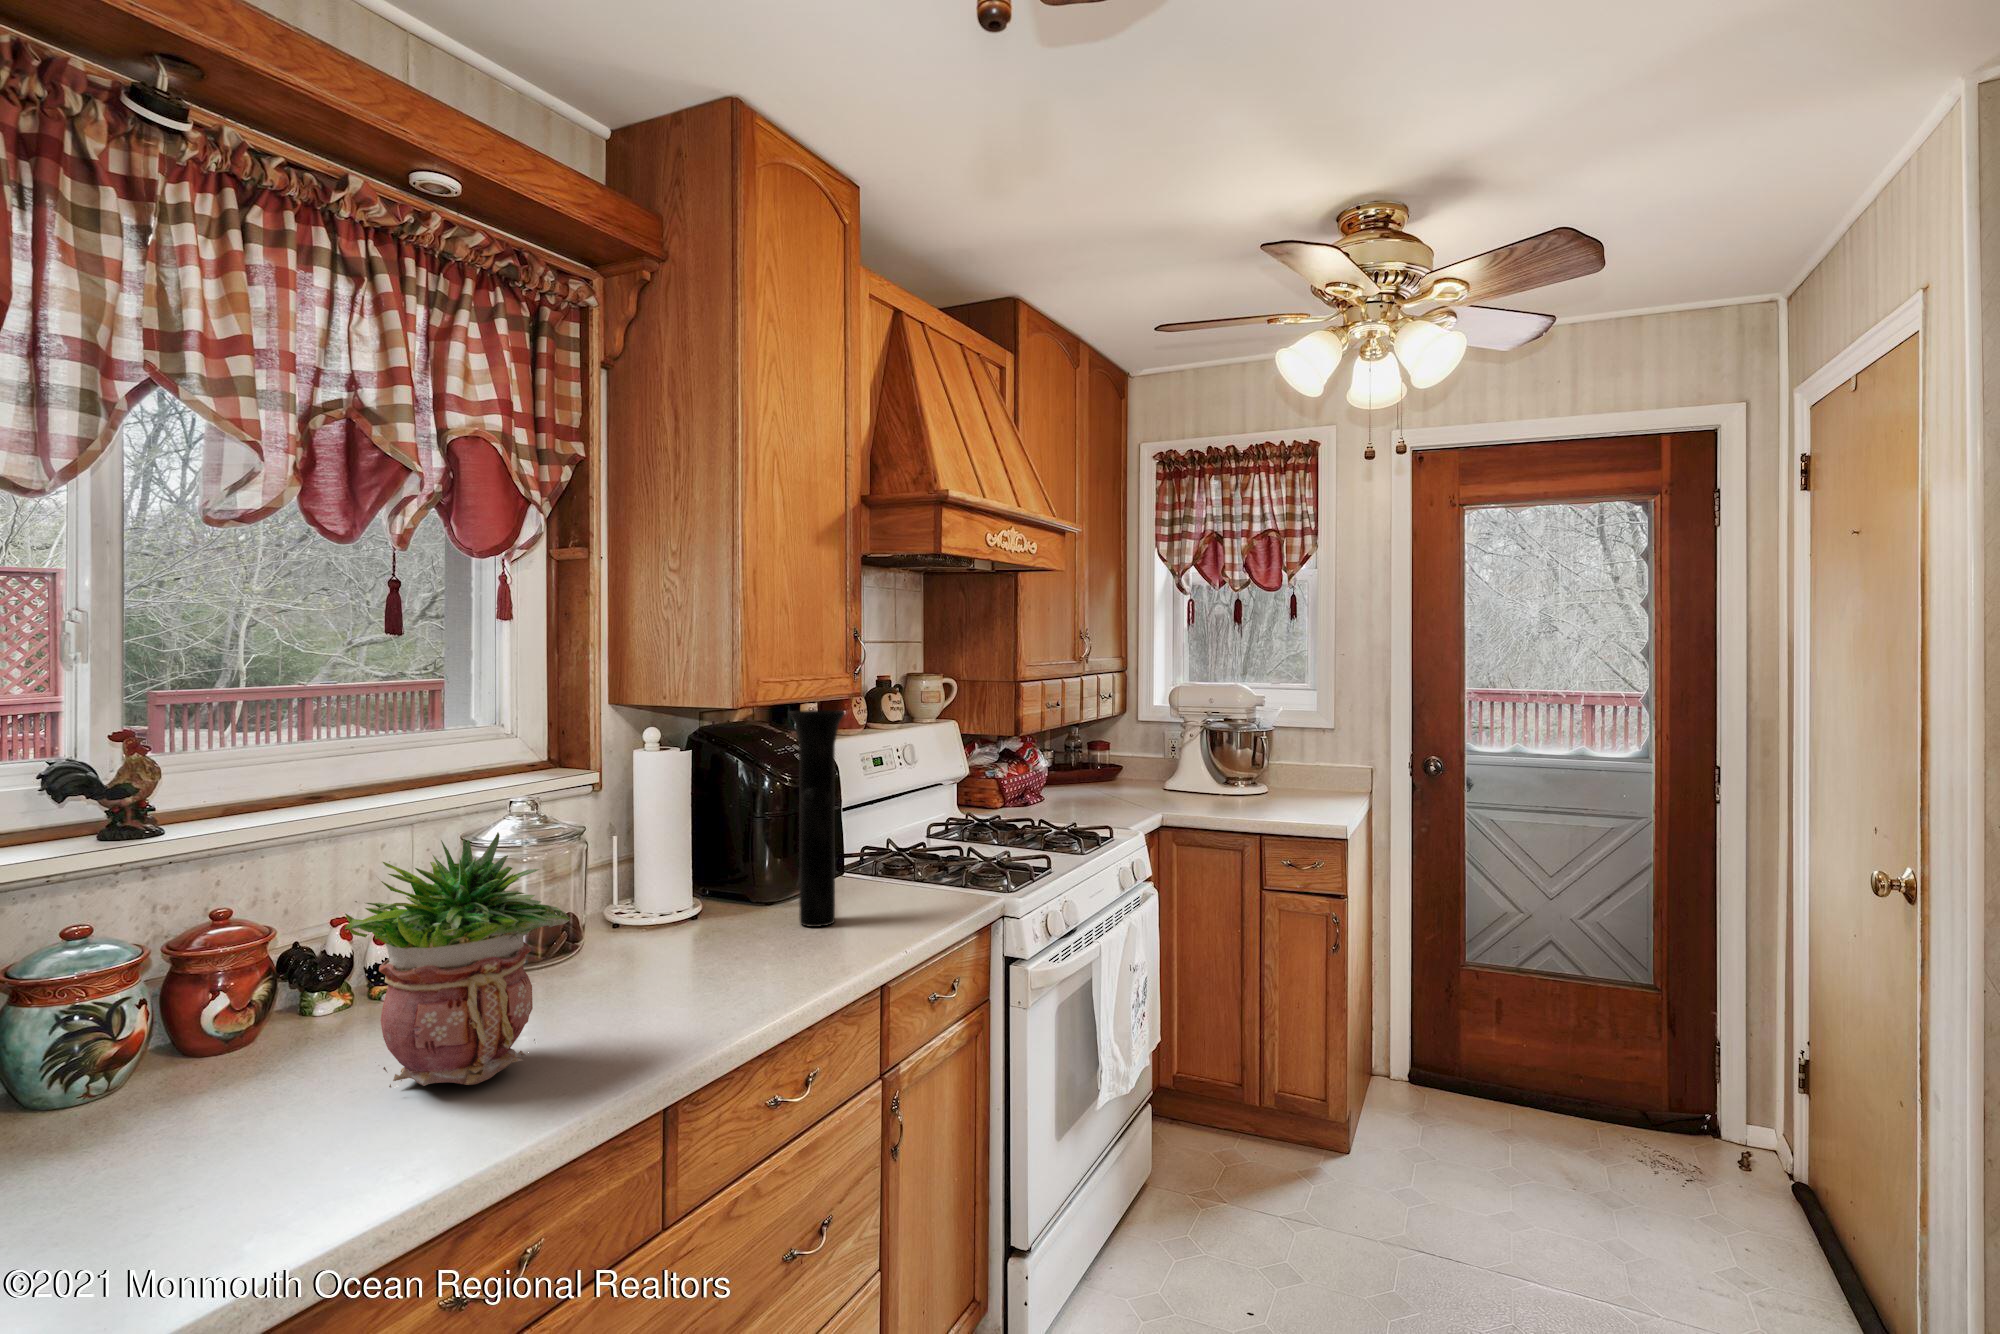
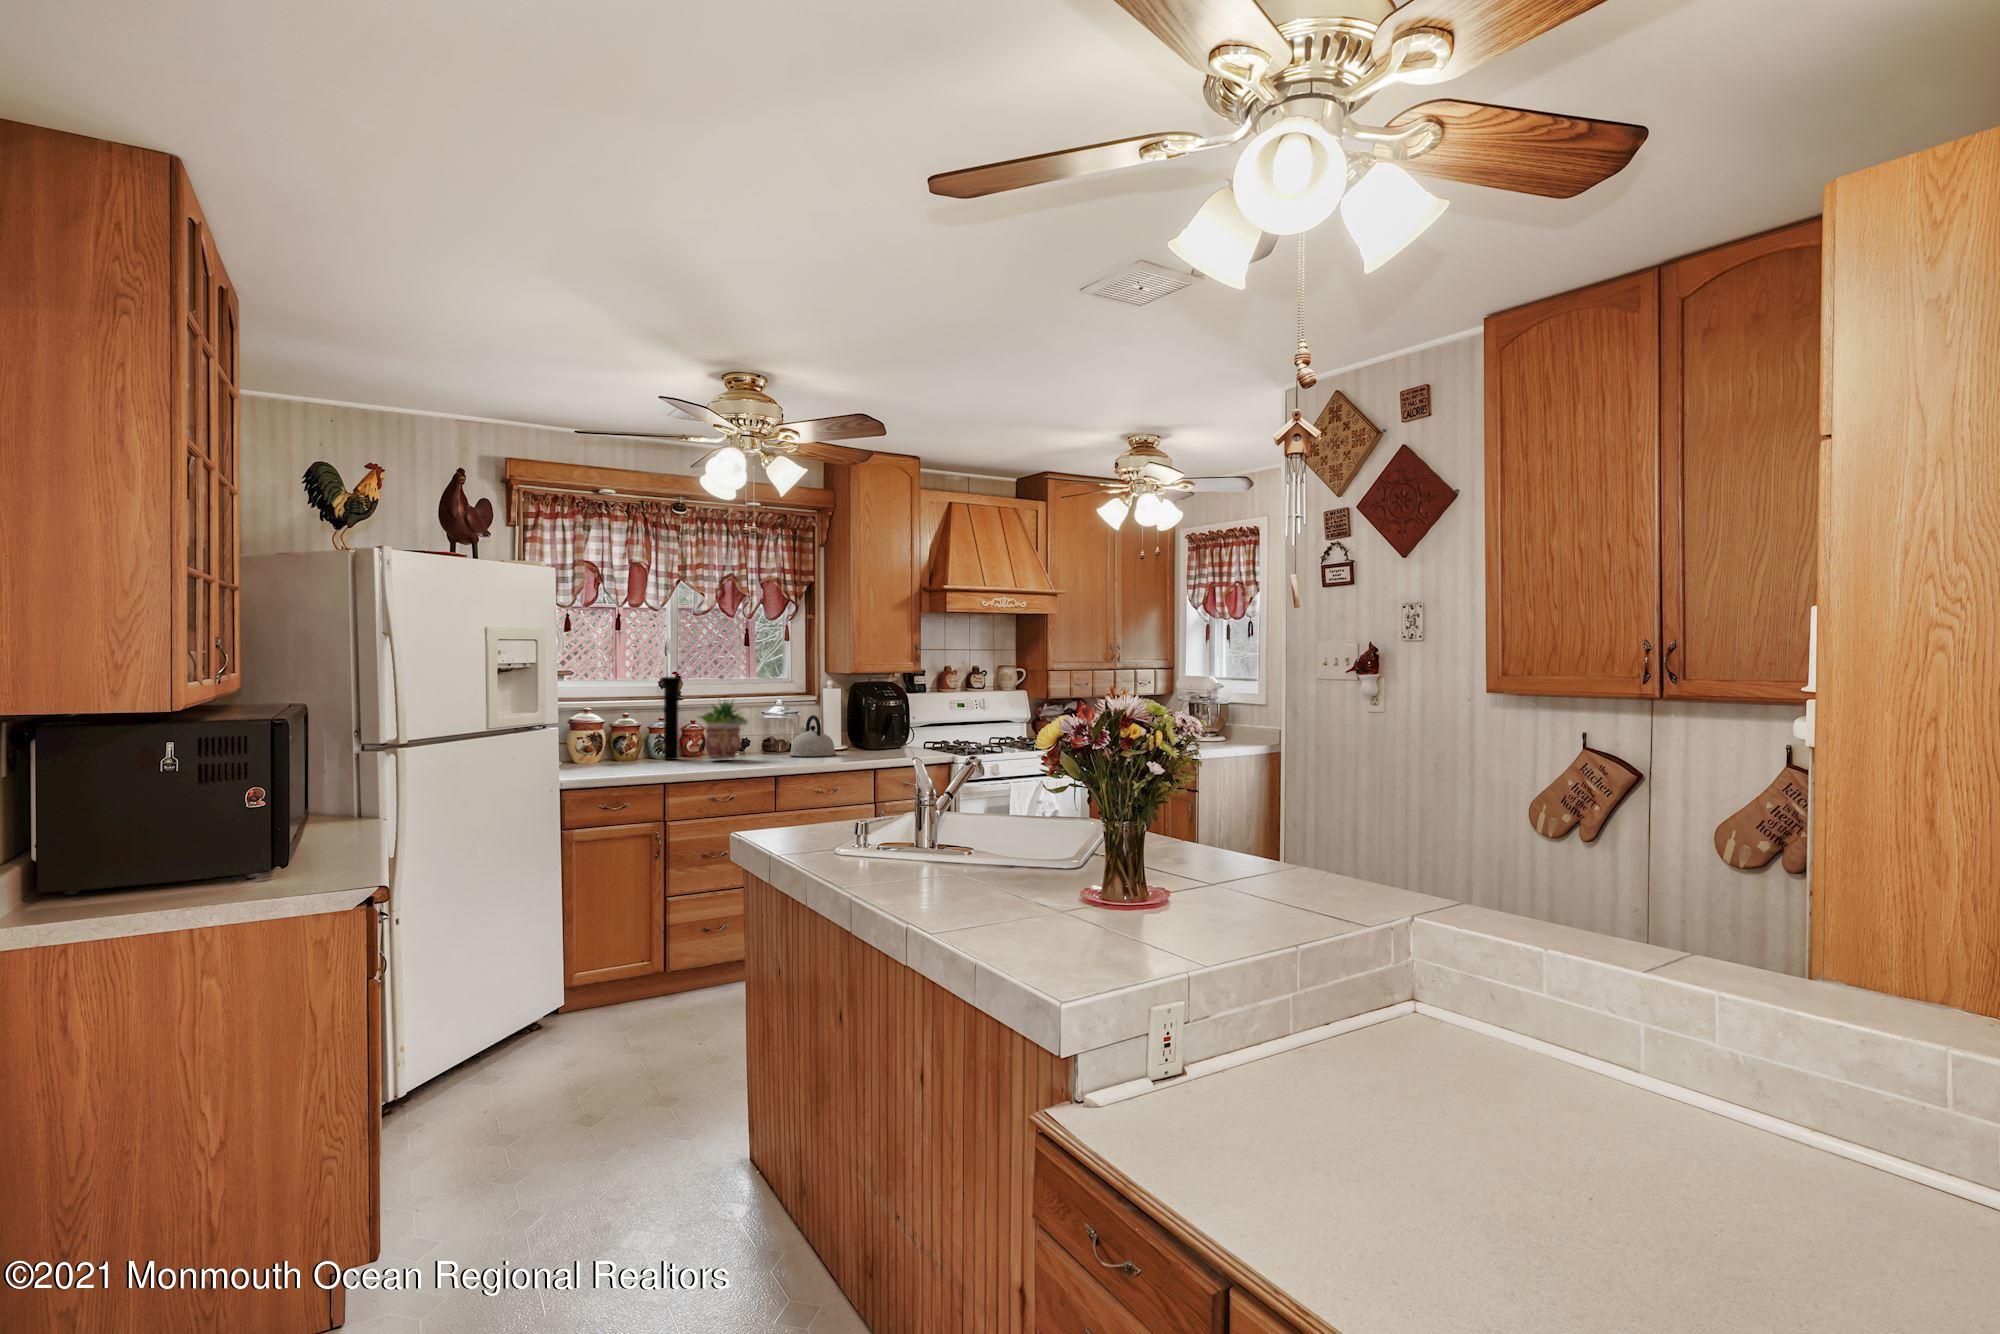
vase: present [788,710,845,927] -> present [661,677,682,760]
kettle: none [638,847,783,990] -> present [790,715,836,757]

